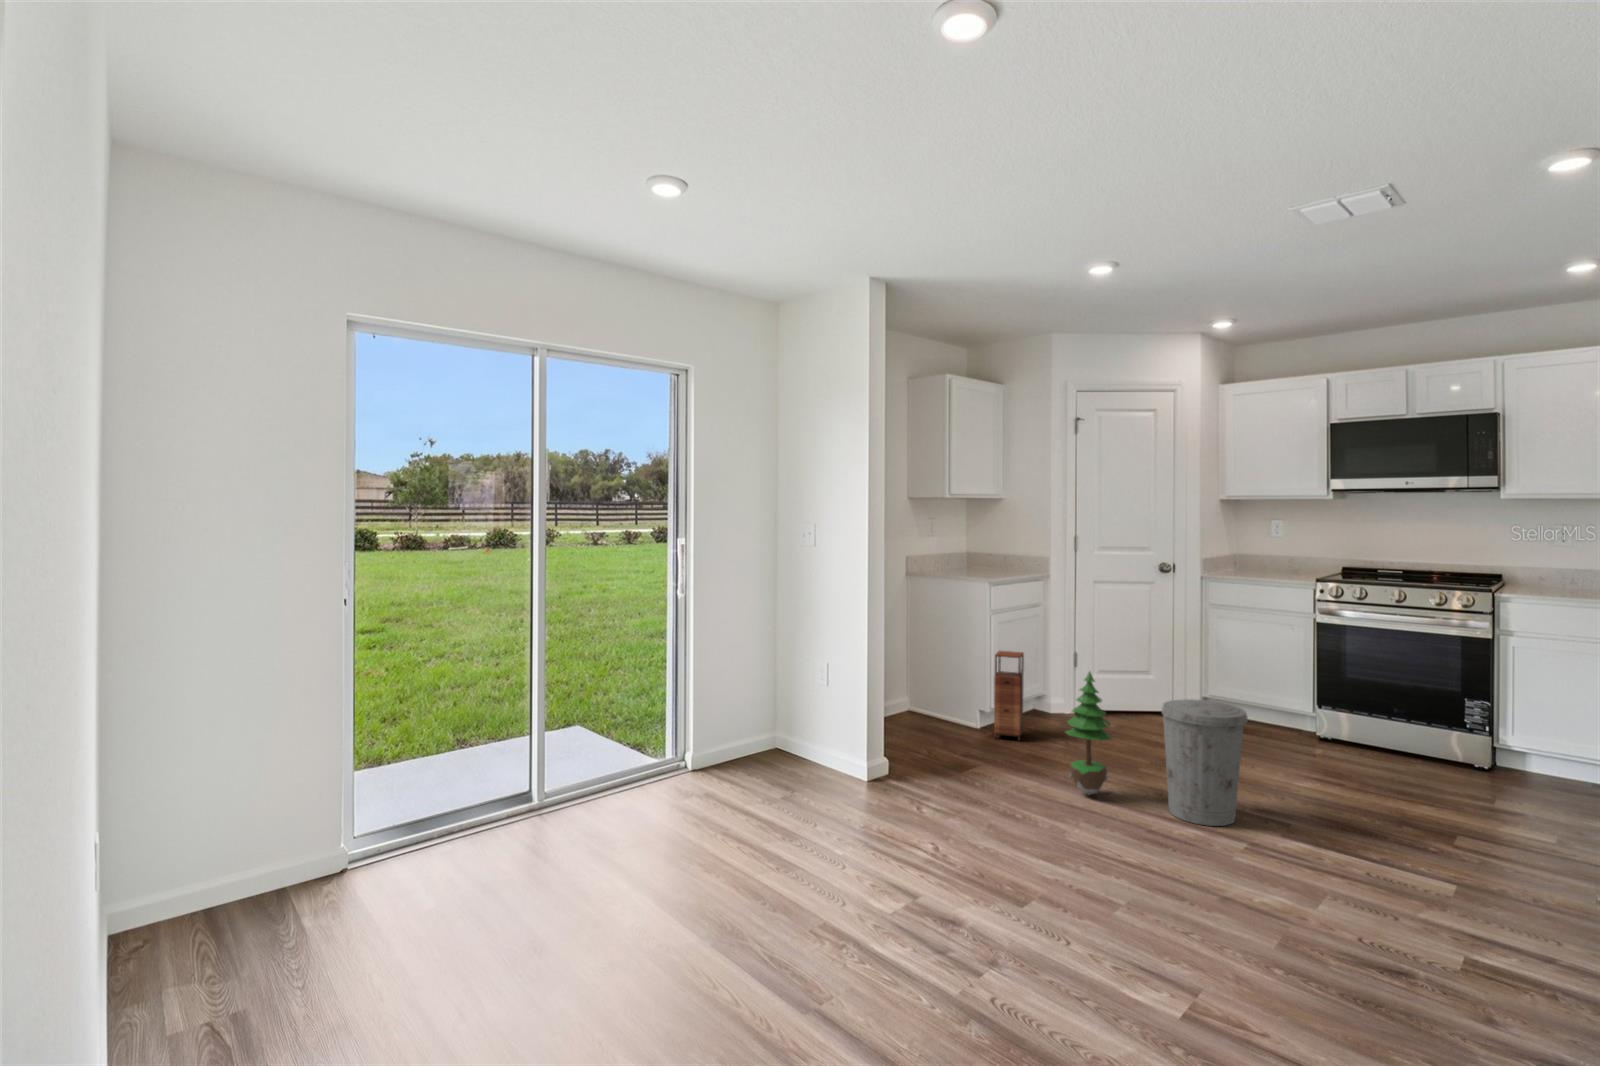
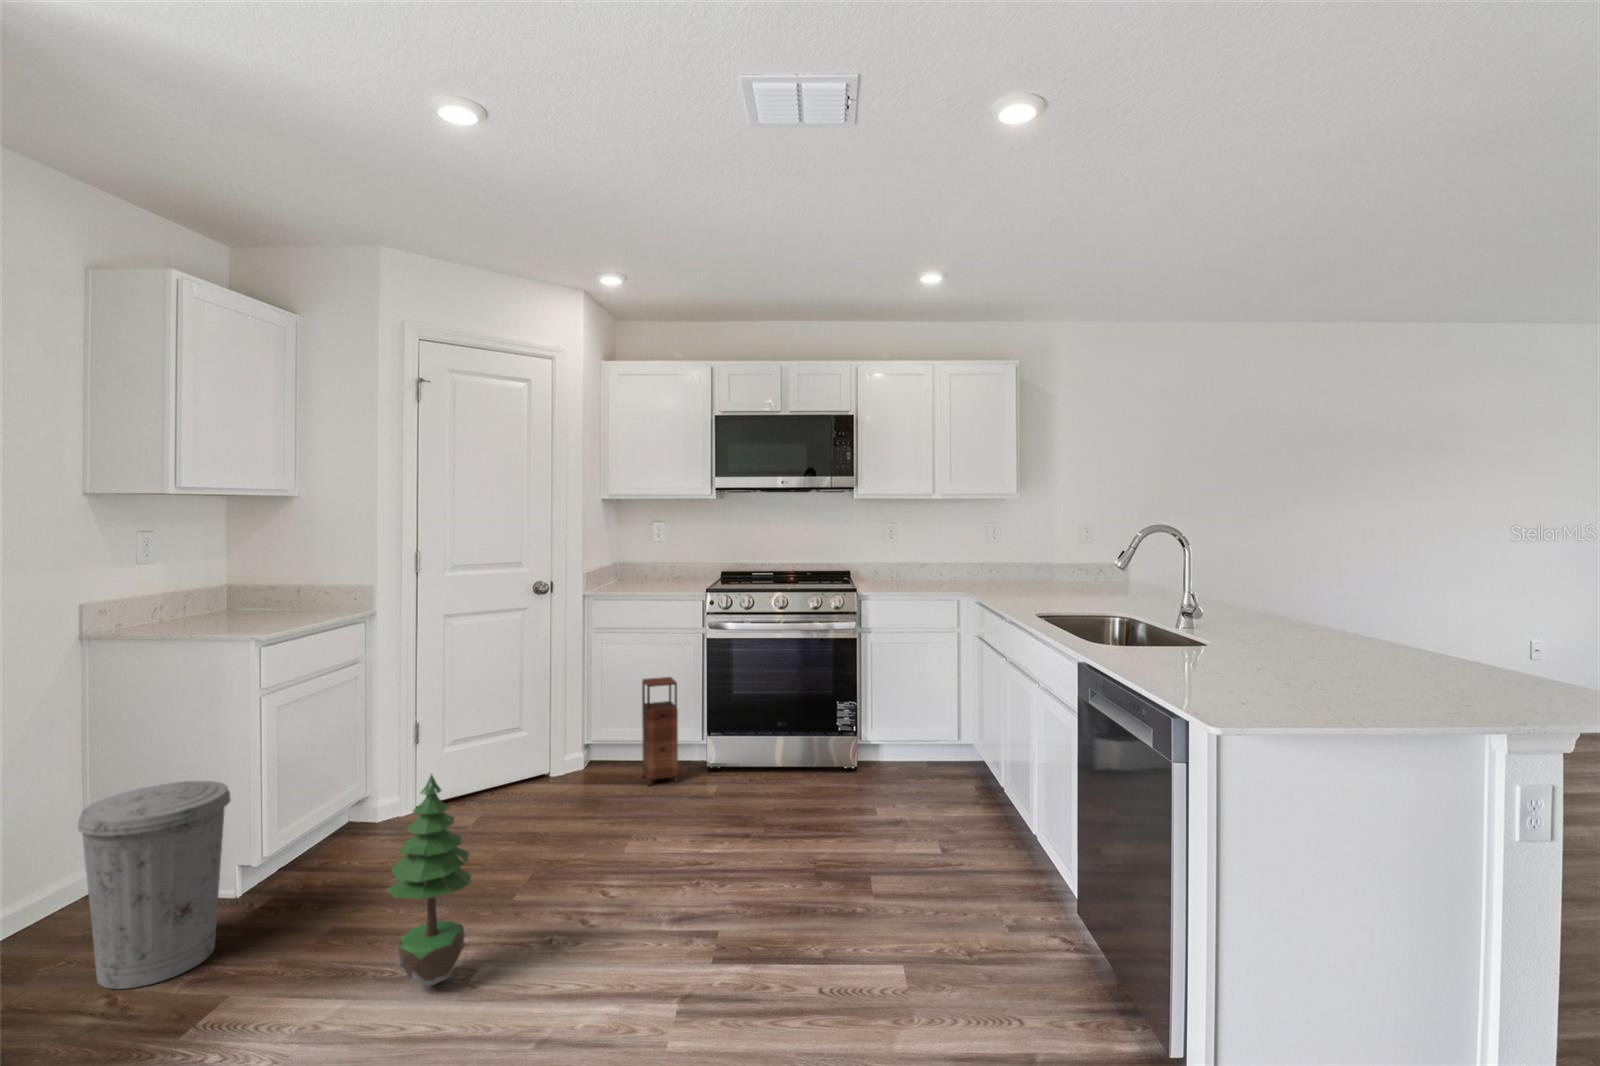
storage cabinet: present [994,651,1024,741] -> present [642,677,678,785]
trash can: present [1162,699,1248,826] -> present [78,781,230,989]

